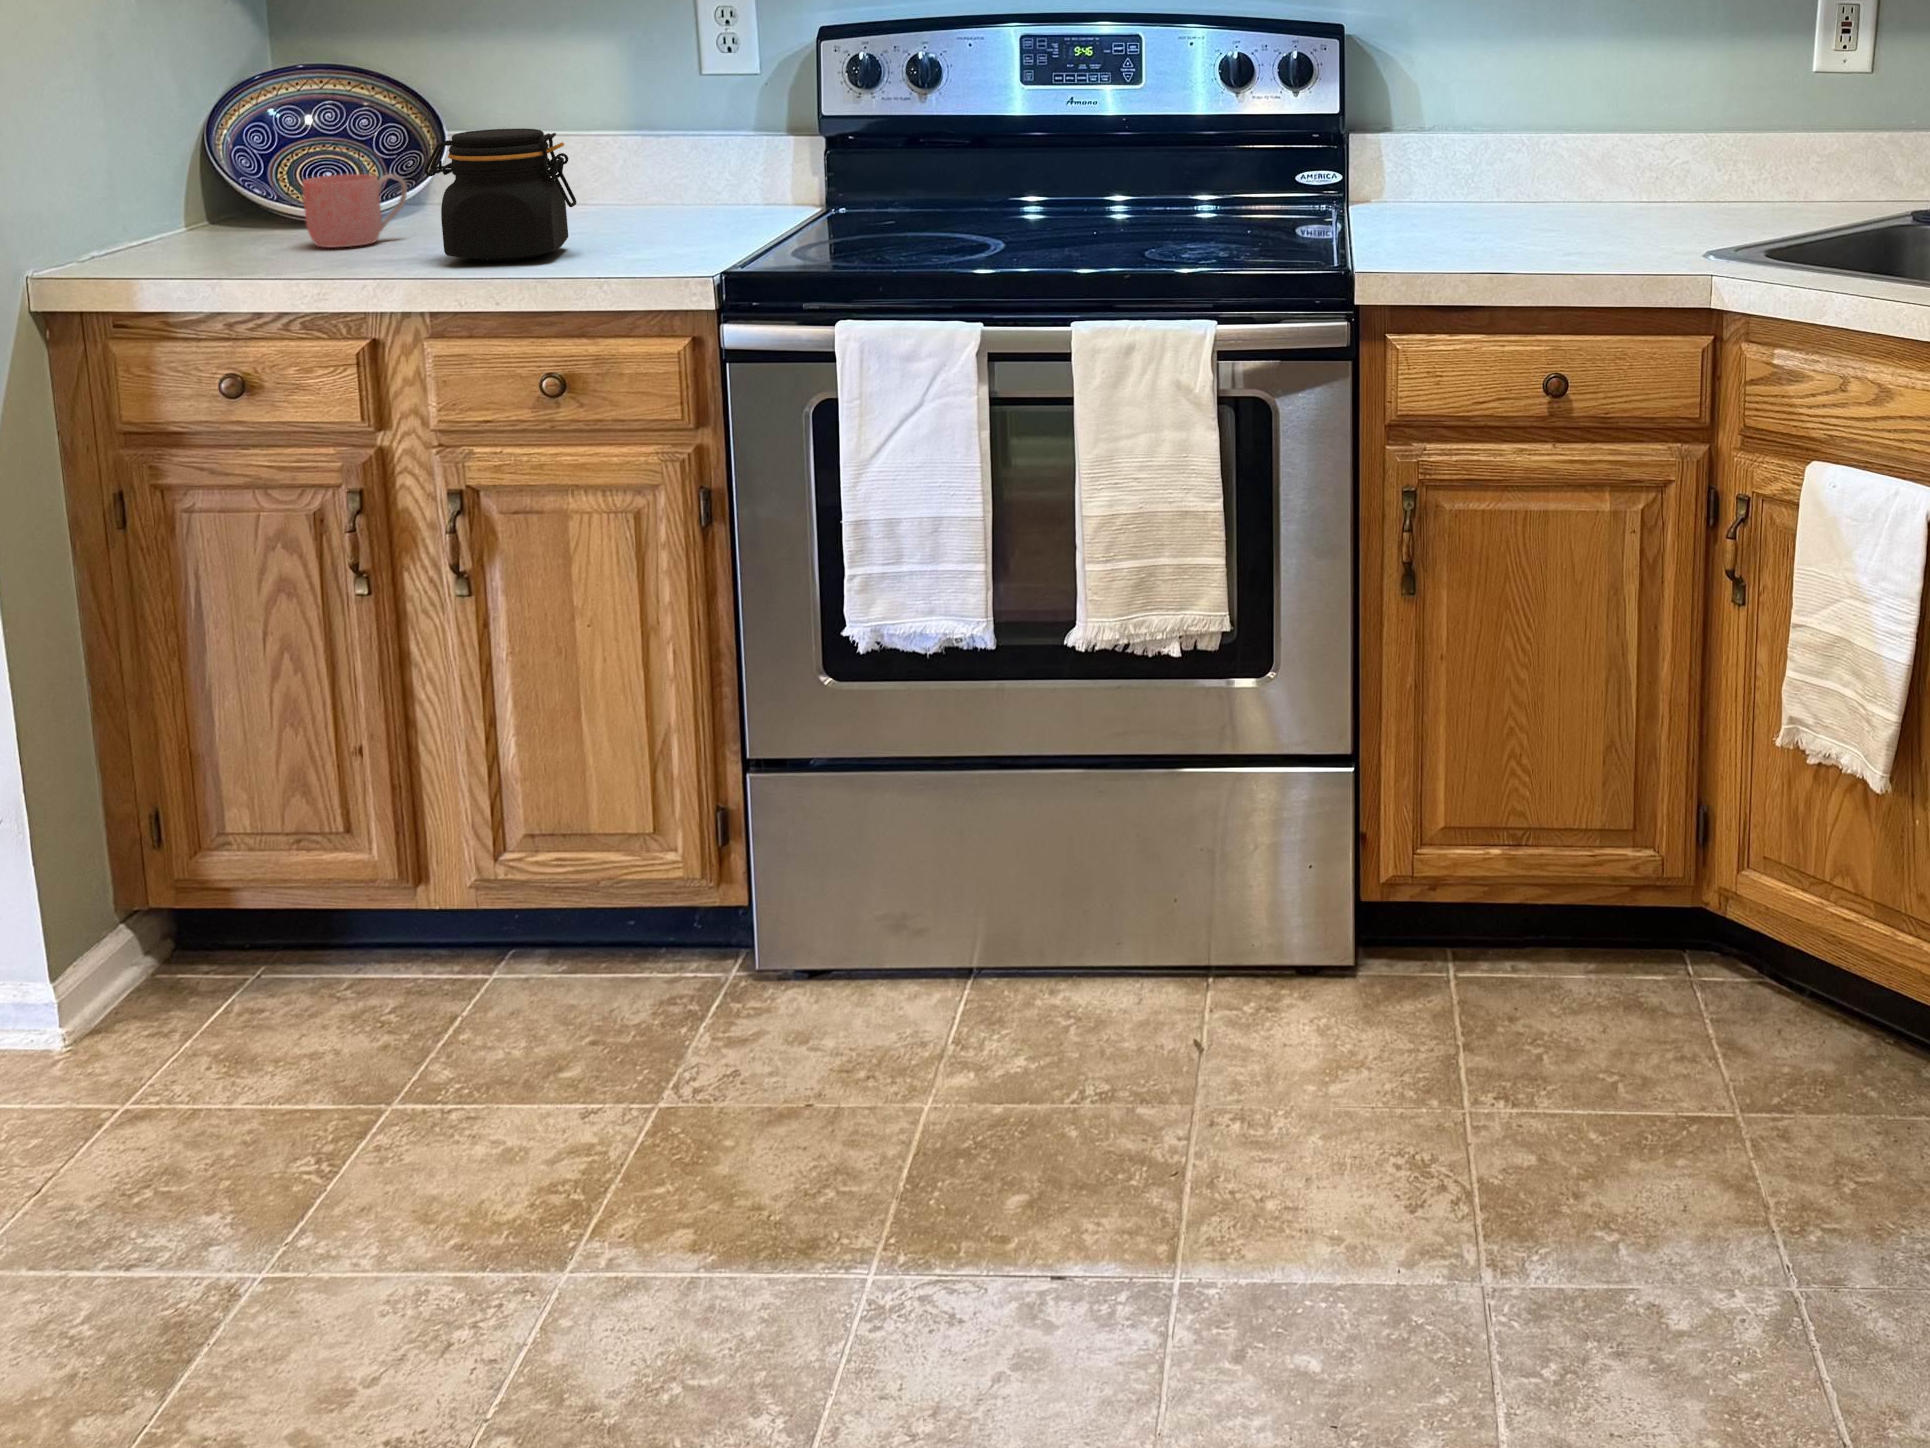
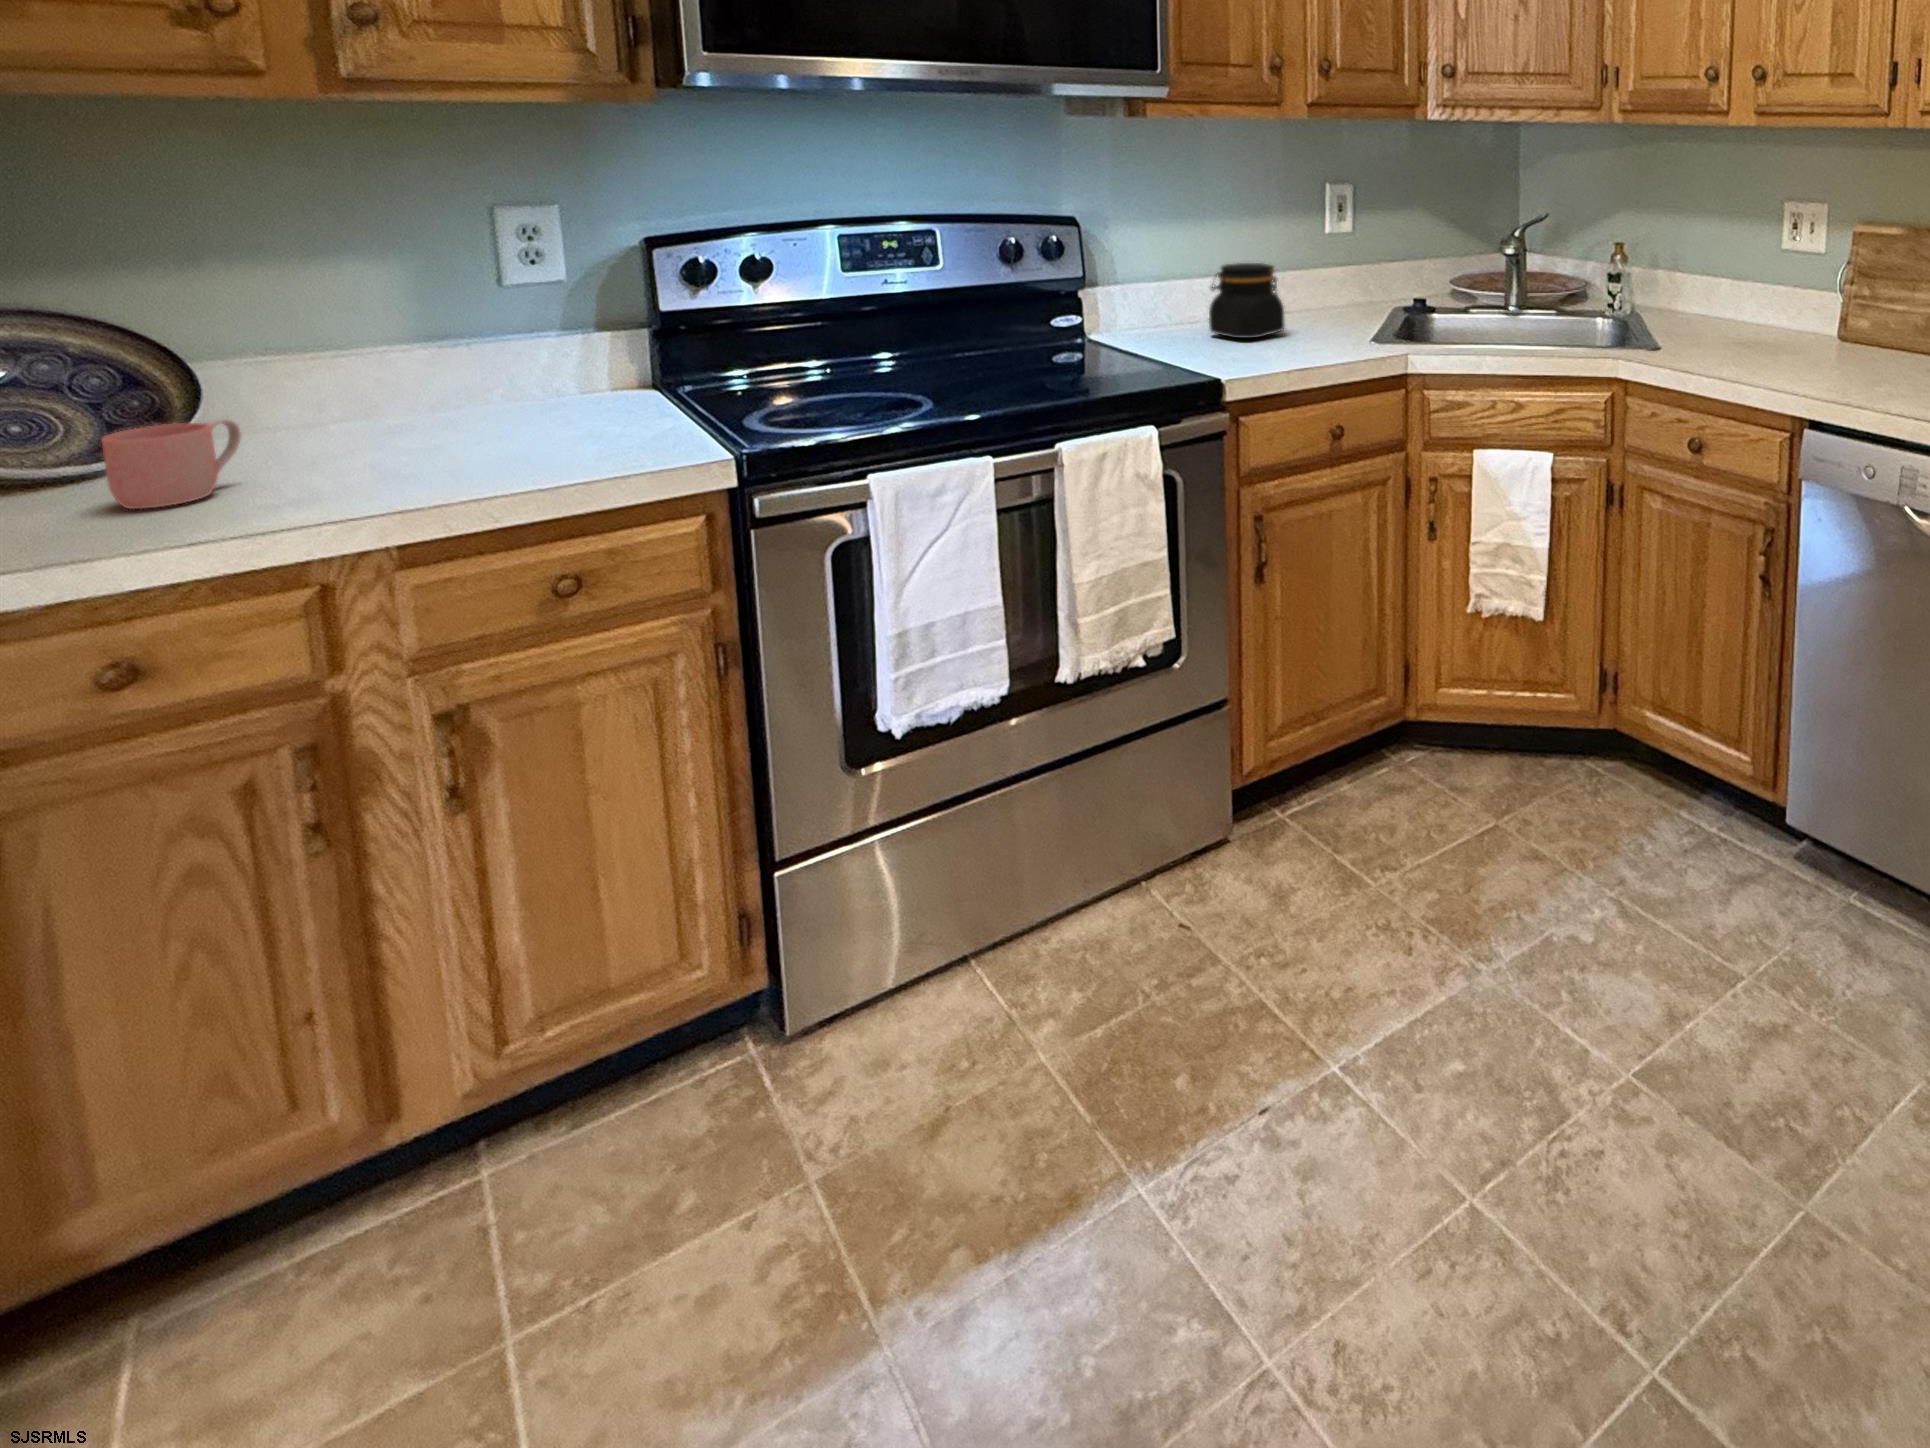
jar: present [424,128,577,261] -> present [1209,263,1285,338]

